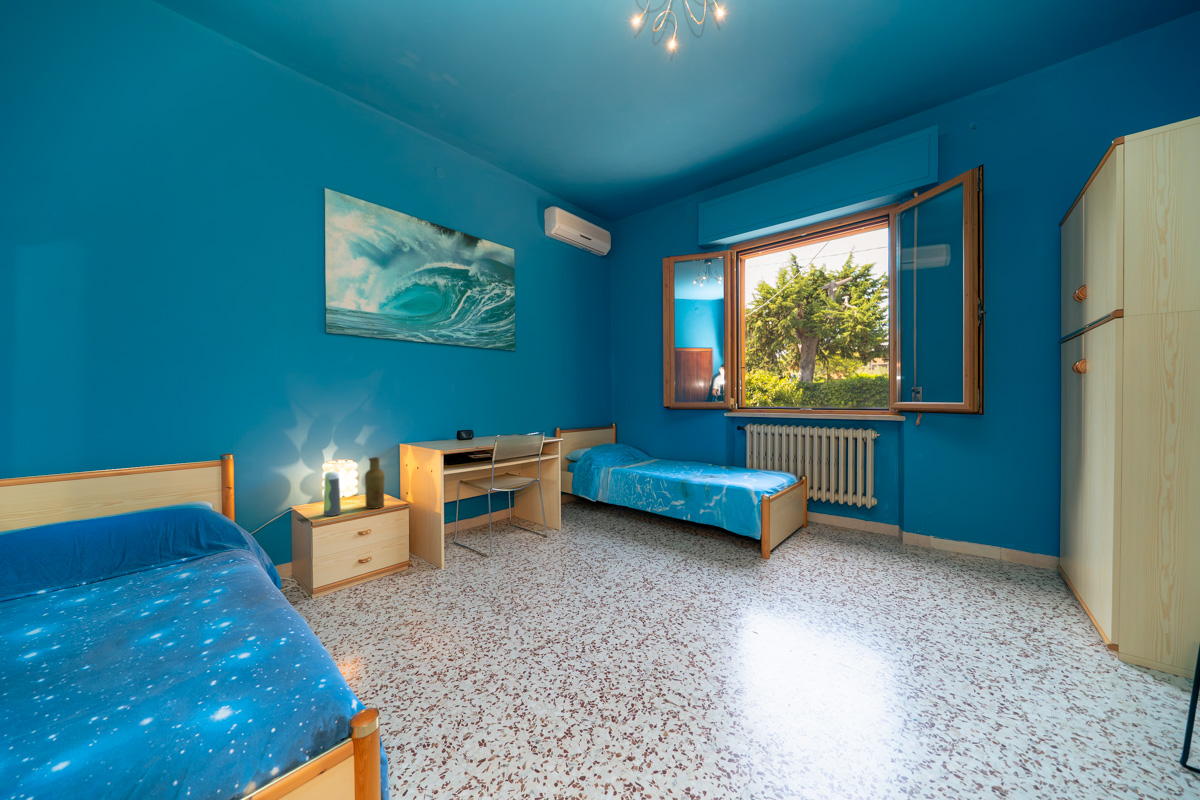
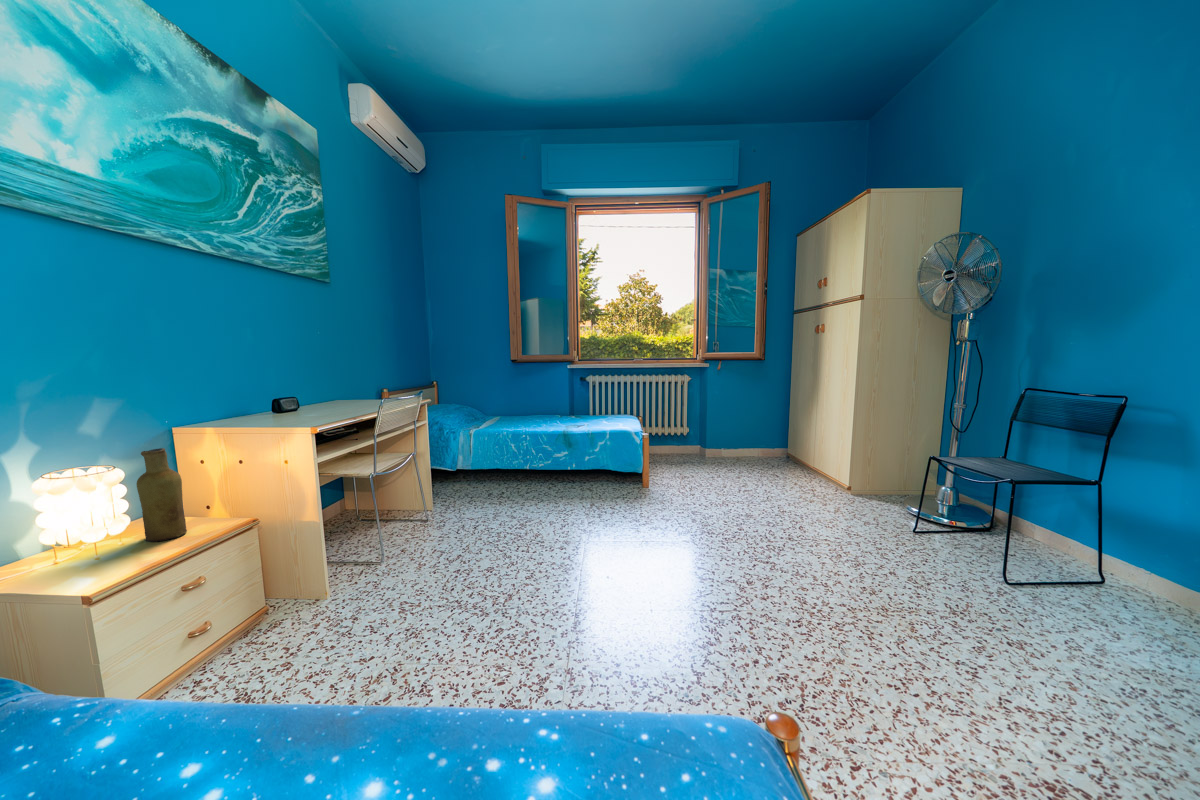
water bottle: present [324,472,341,516] -> none [50,485,103,575]

